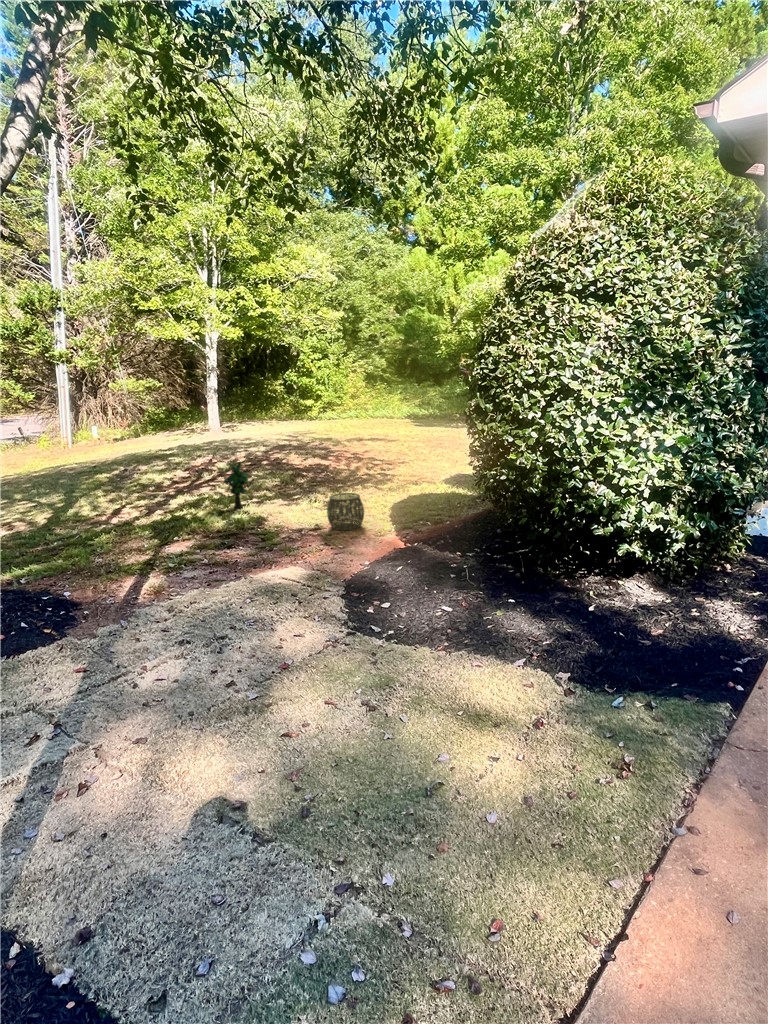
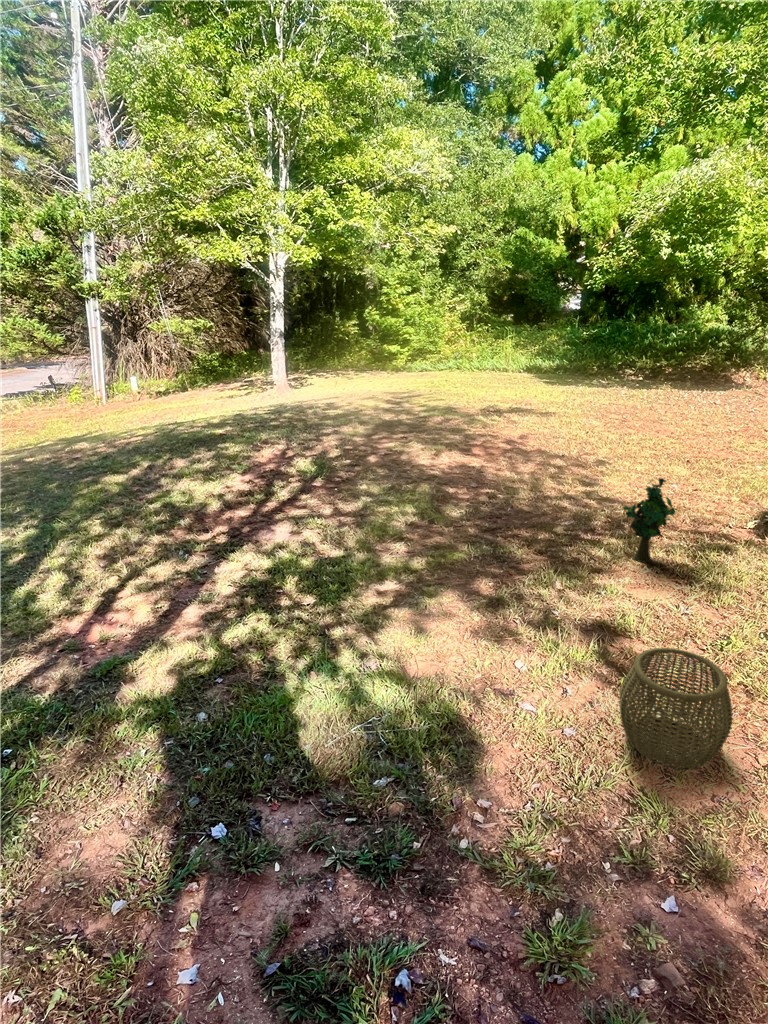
decorative plant: present [223,462,250,508] -> present [623,478,675,562]

